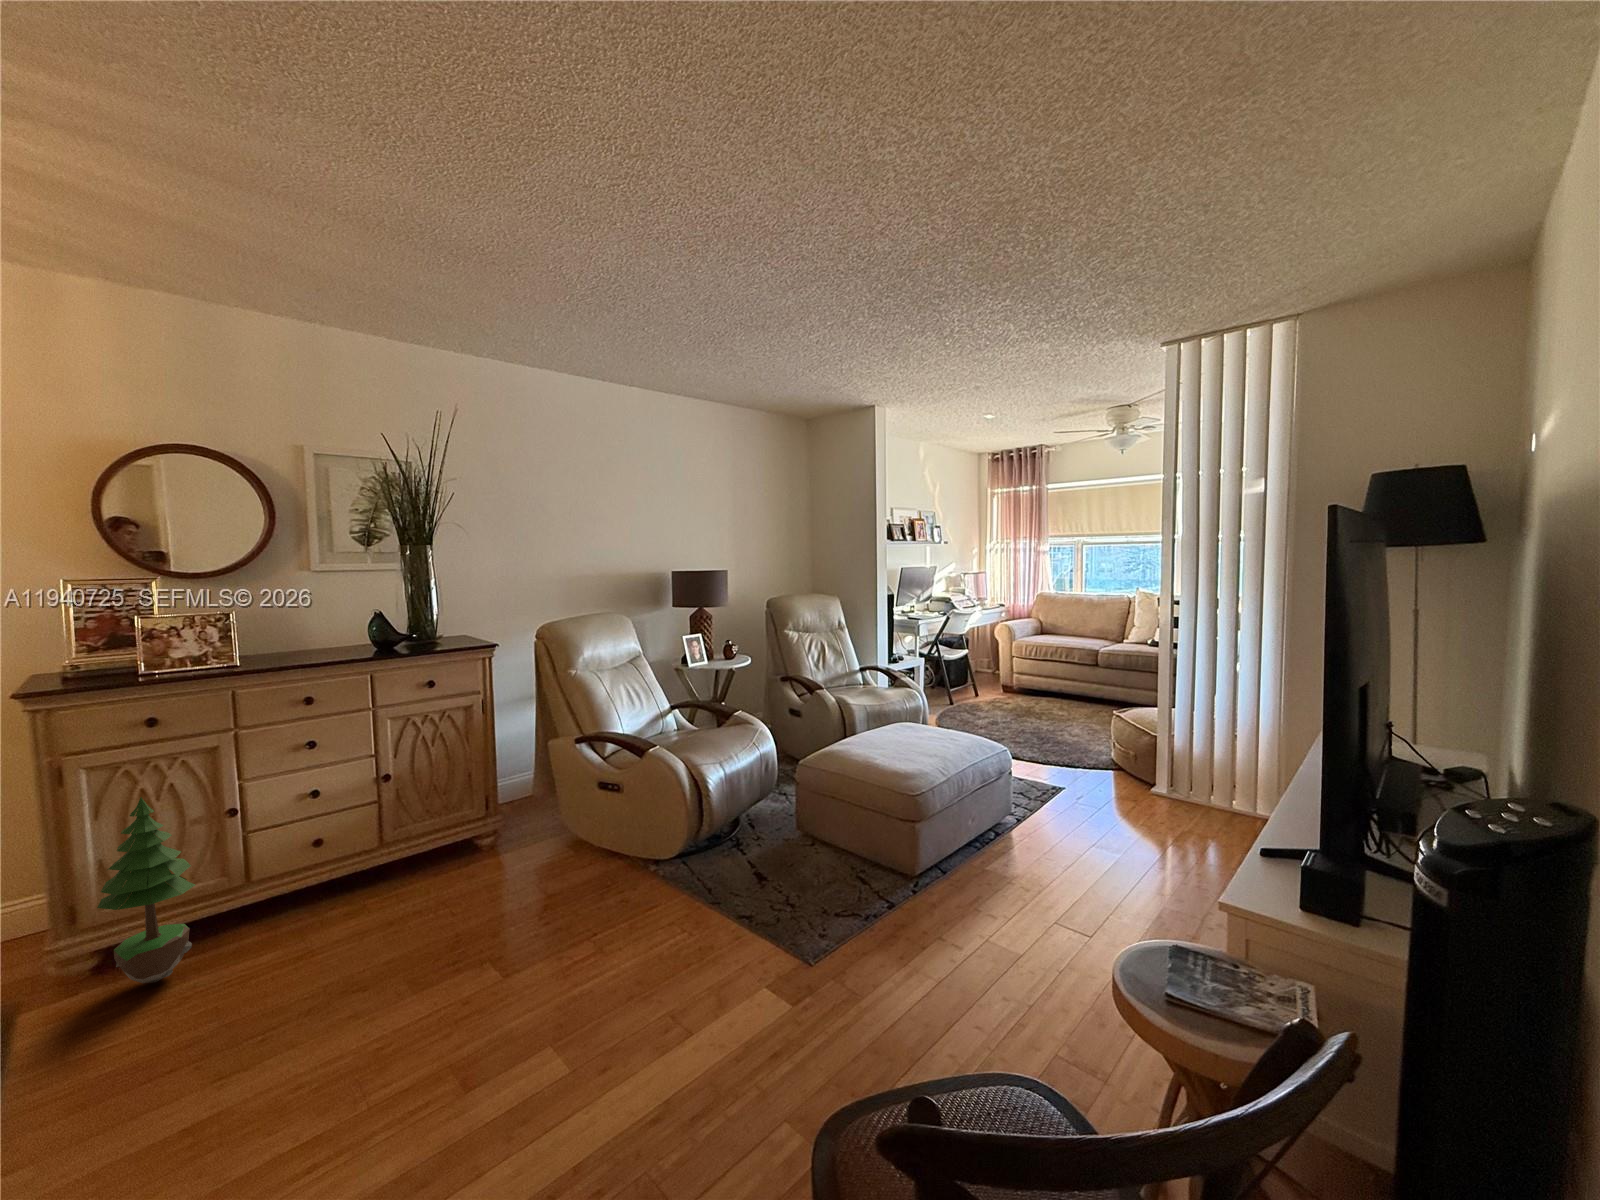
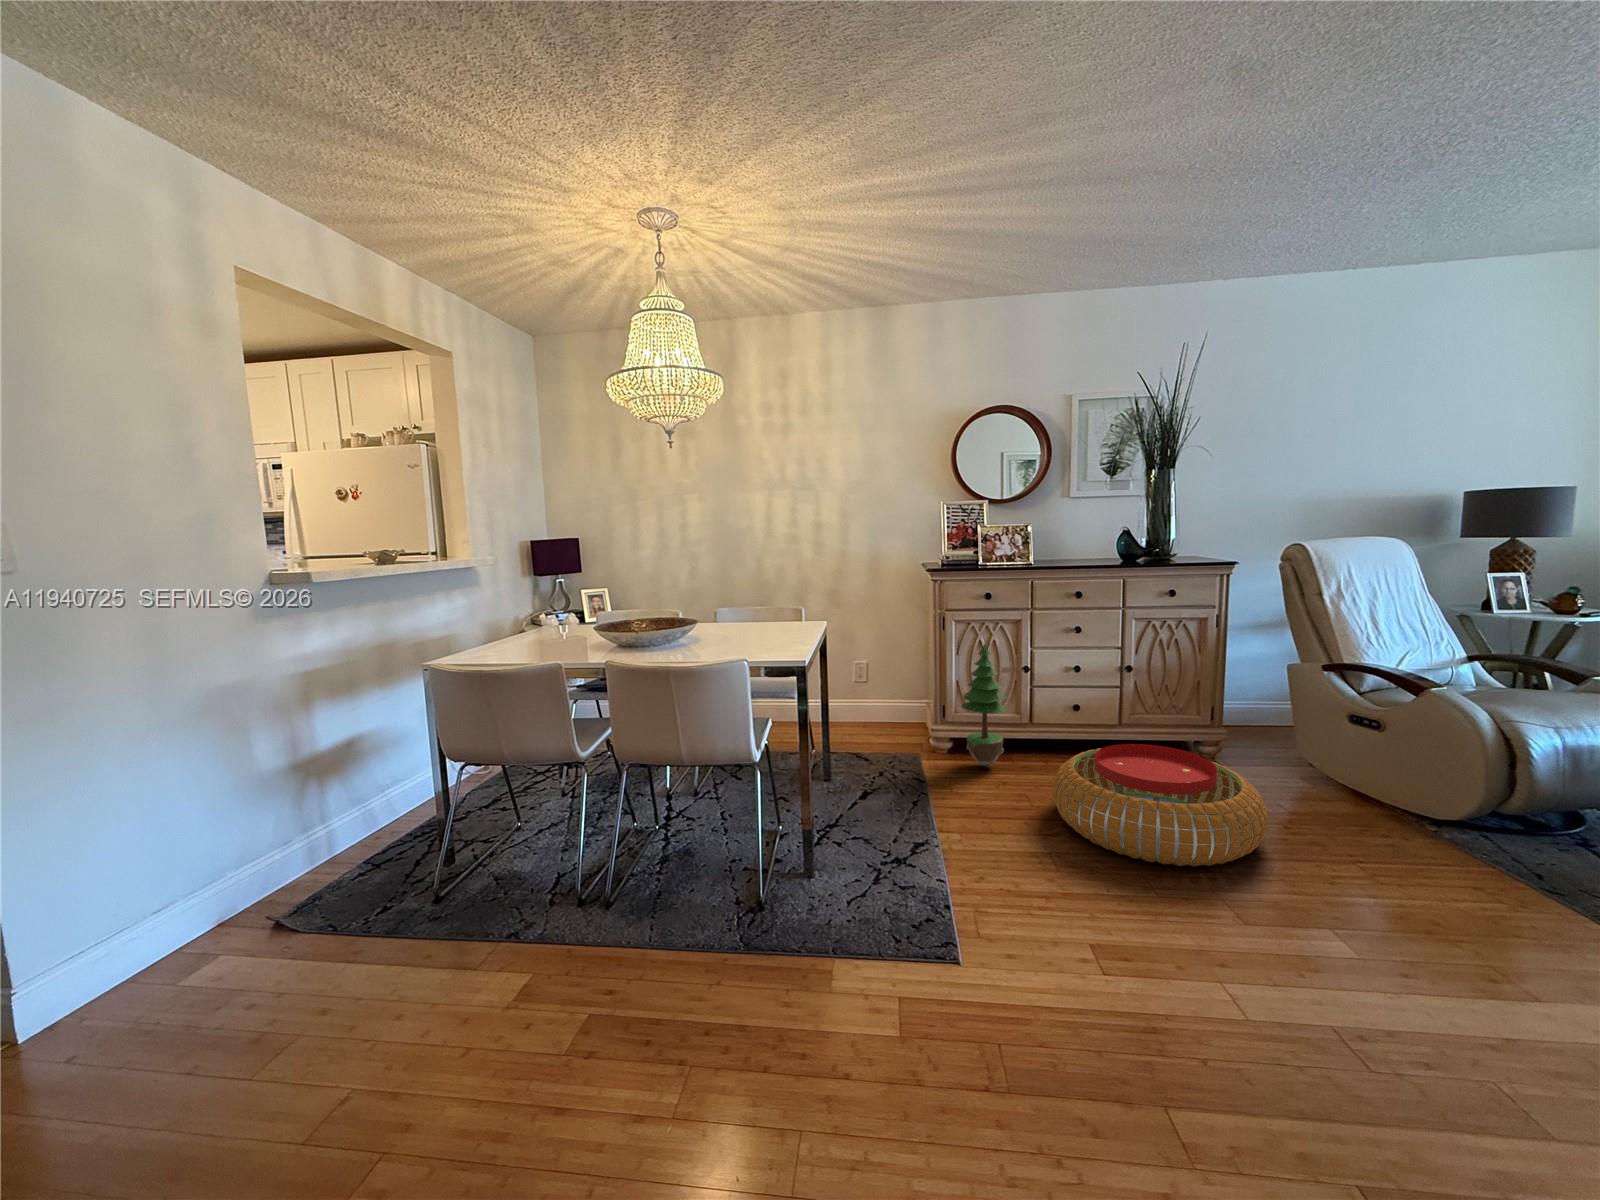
pouf: none [251,872,524,1058] -> present [1053,744,1268,867]

